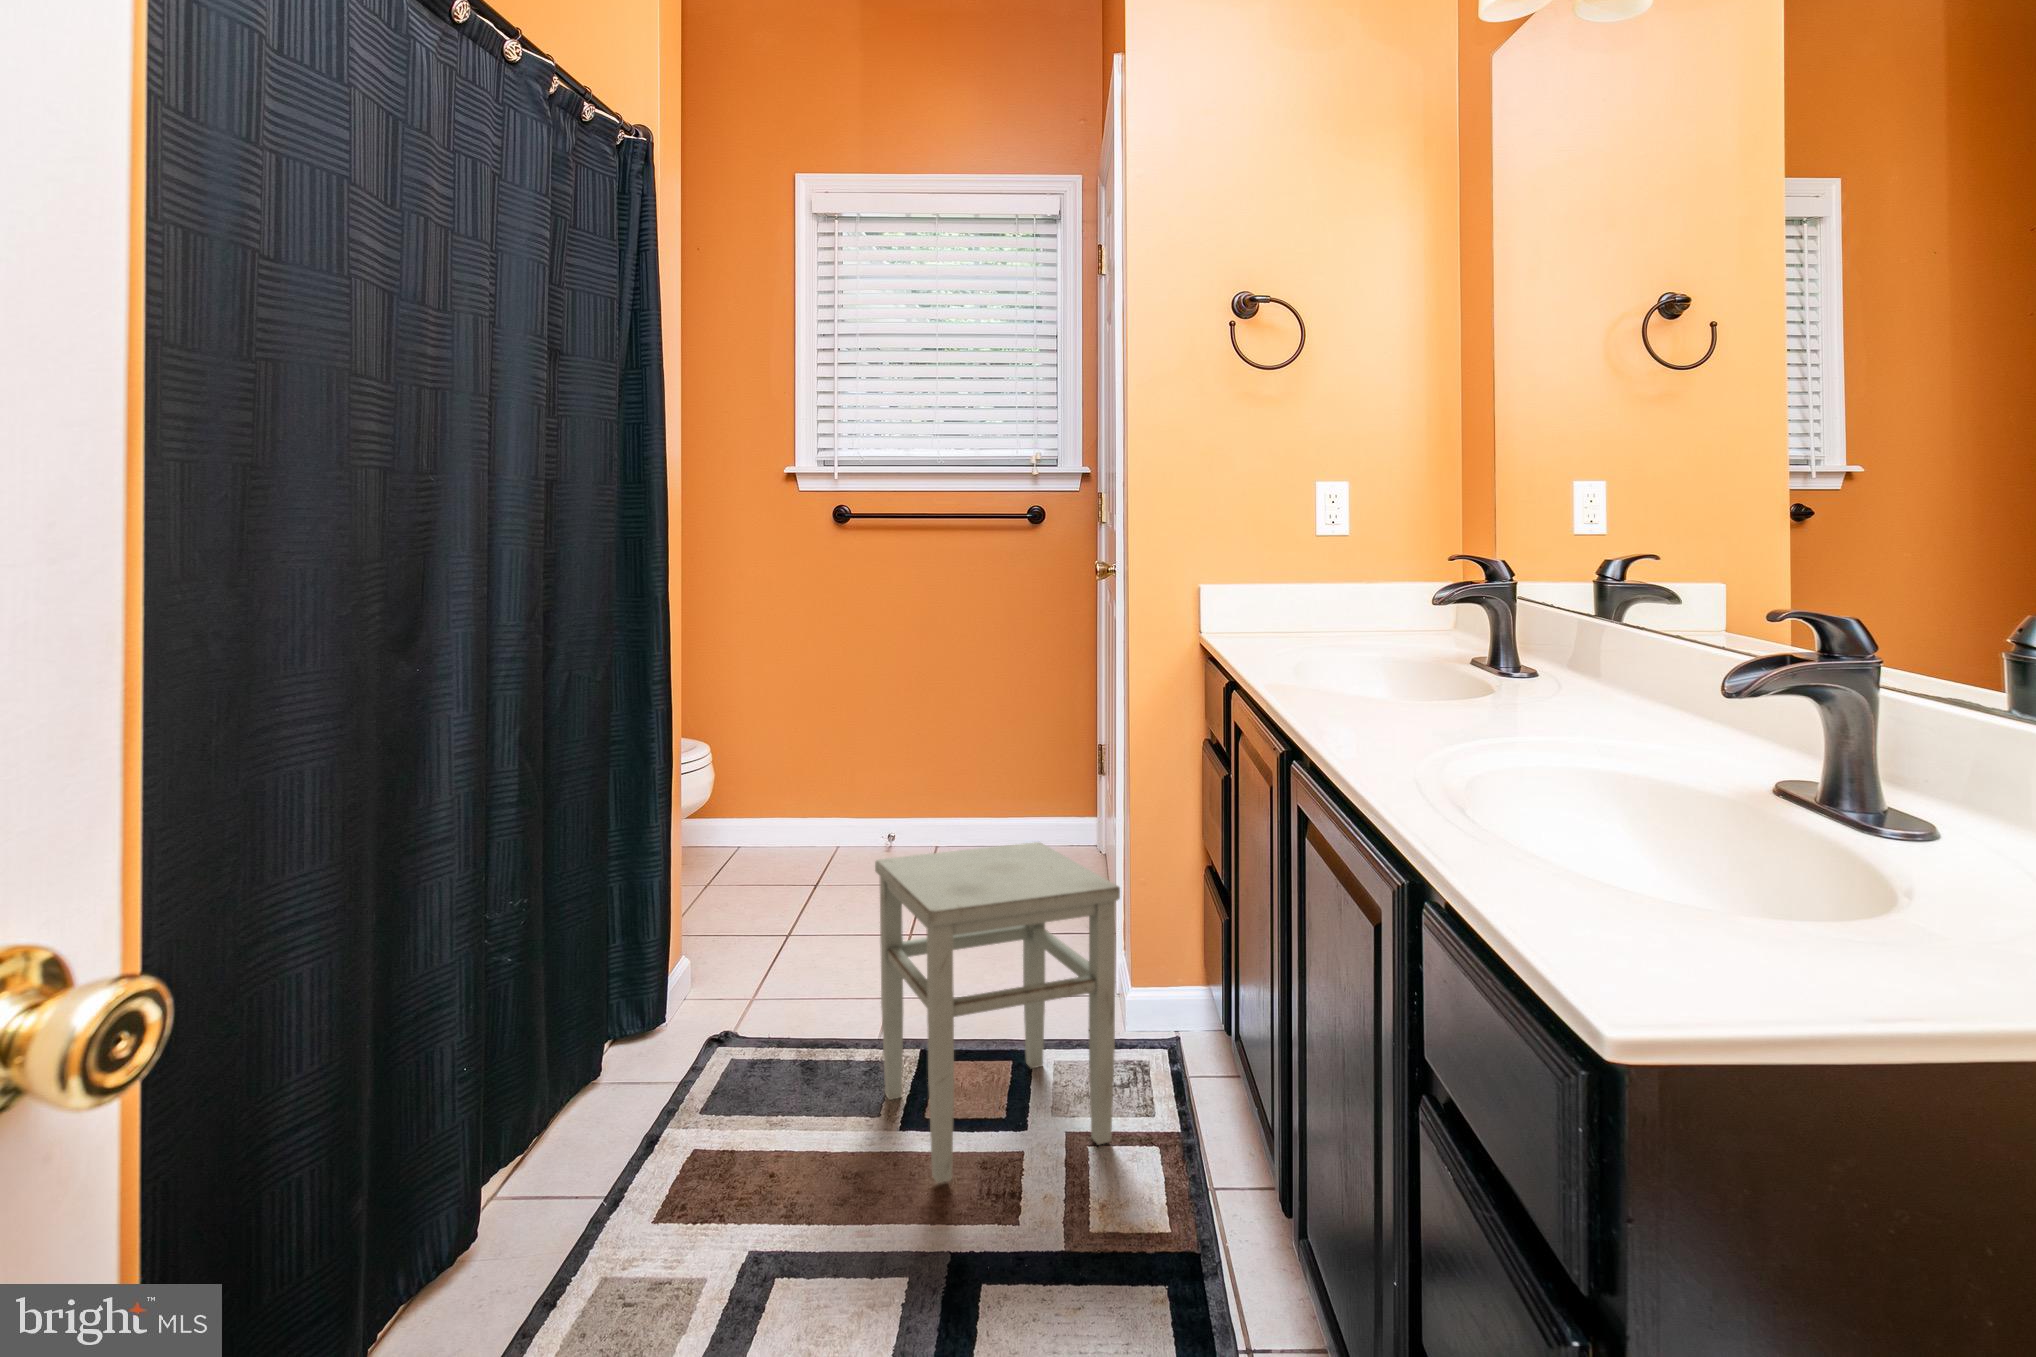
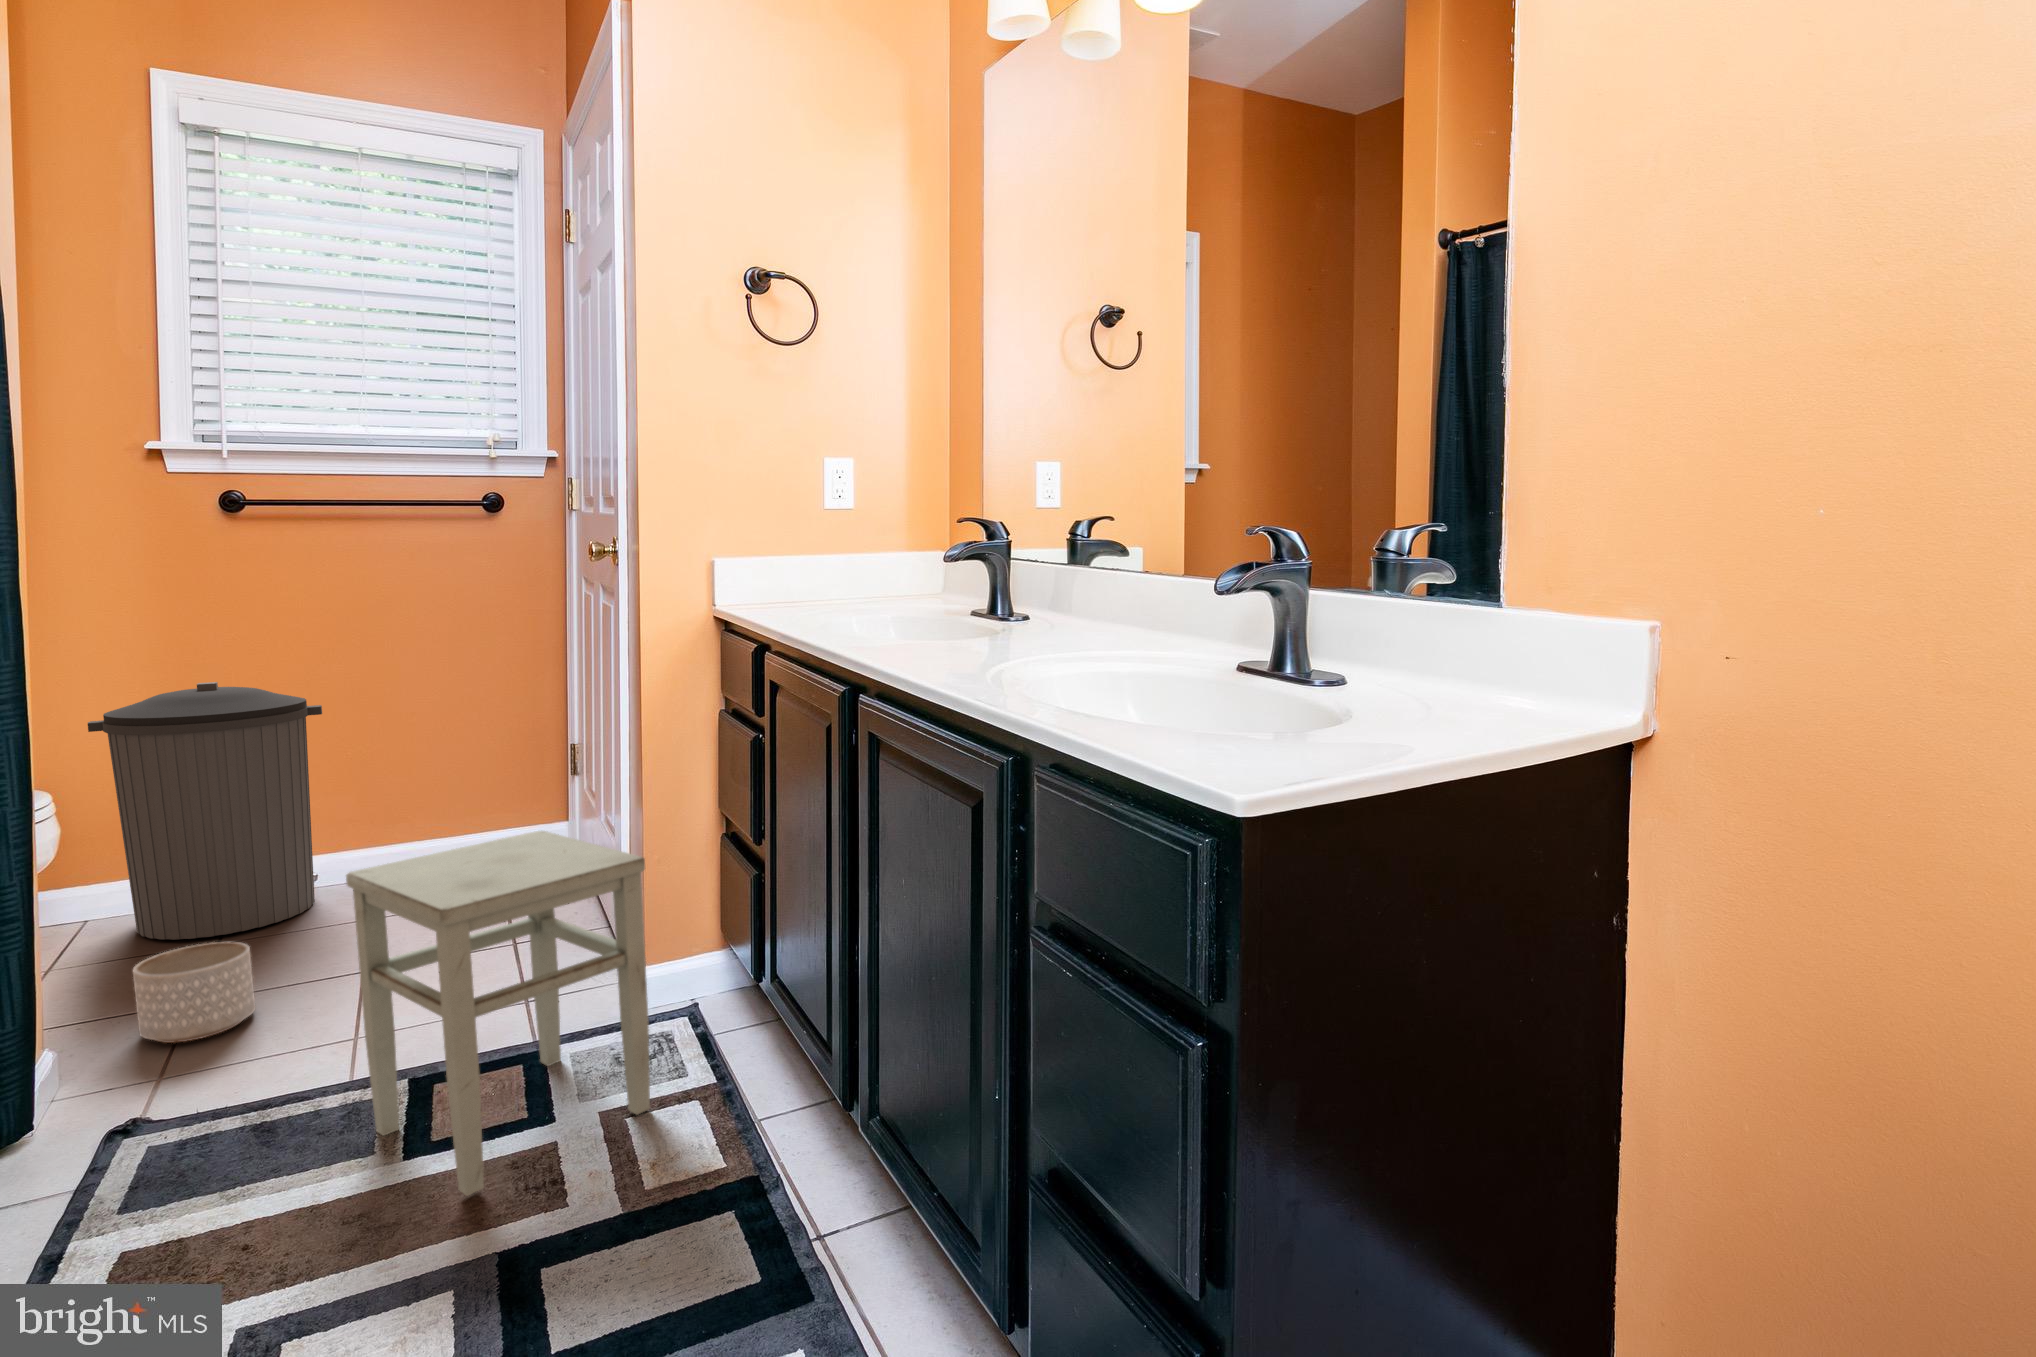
trash can: none [753,681,905,887] -> present [88,682,322,940]
planter: none [751,895,829,974] -> present [133,942,255,1043]

